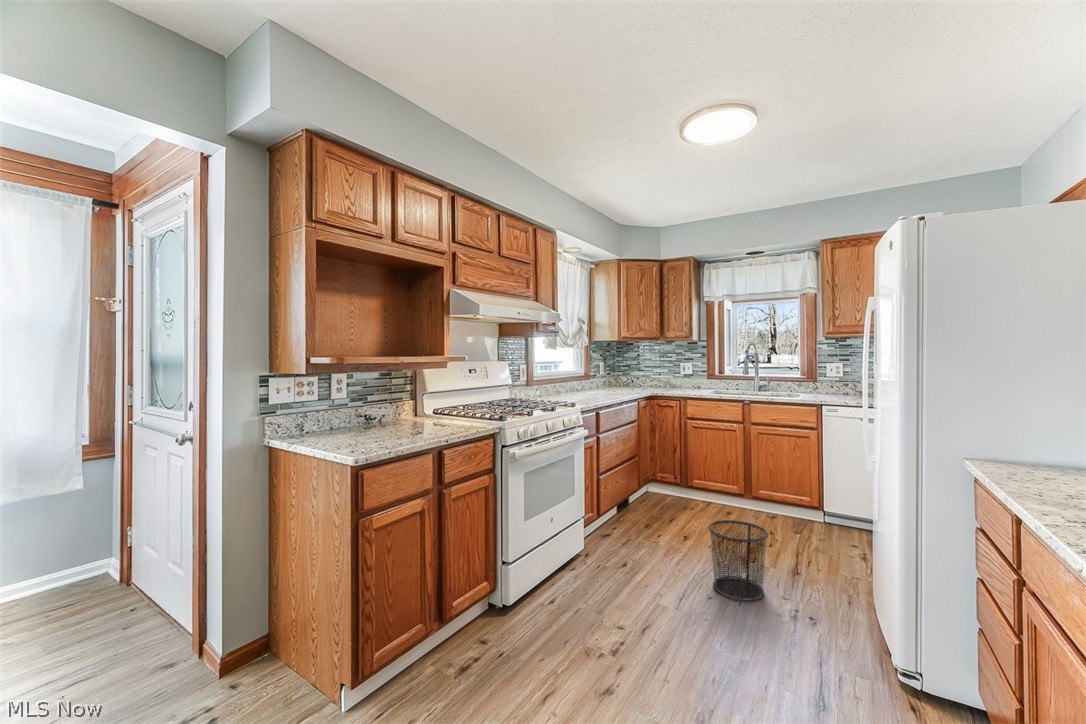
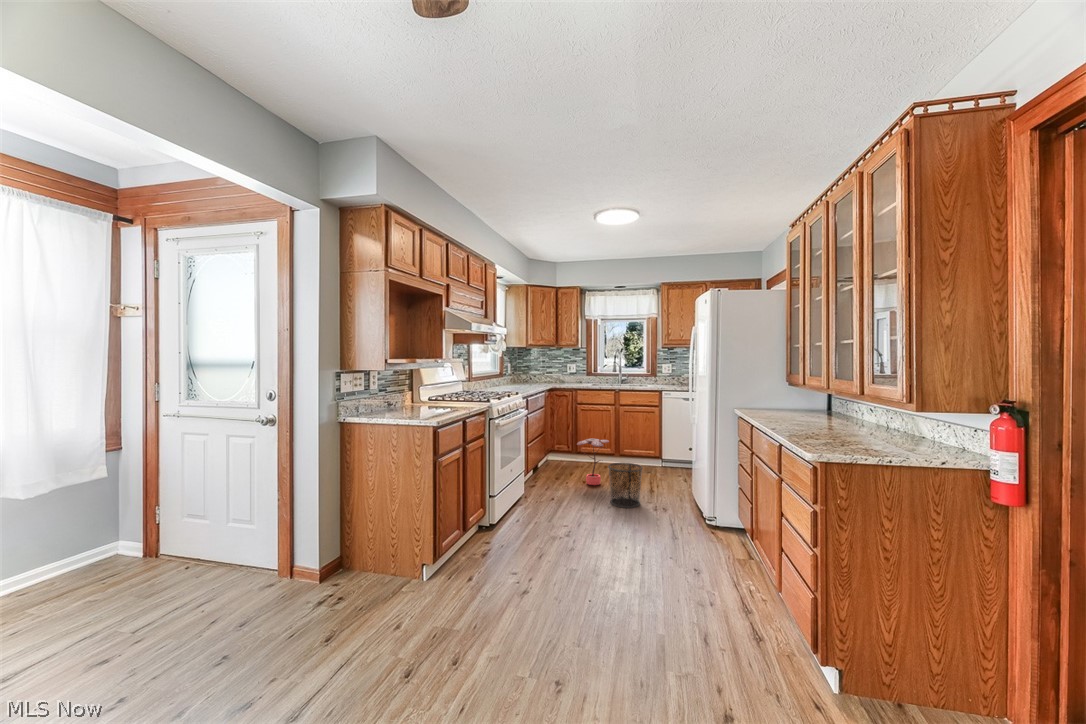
potted plant: none [672,474,724,546] -> present [577,439,609,485]

